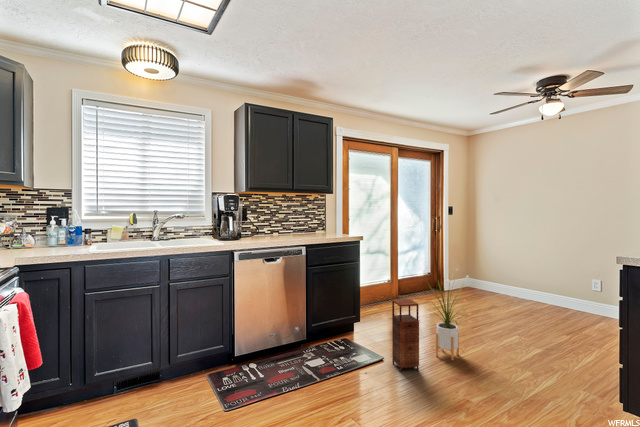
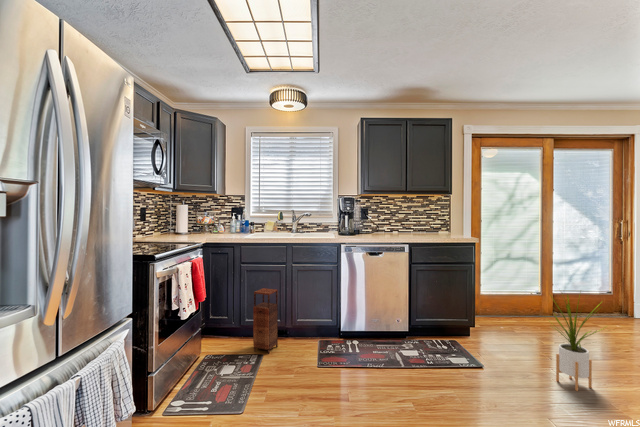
storage cabinet: present [392,299,419,372] -> present [253,288,278,354]

